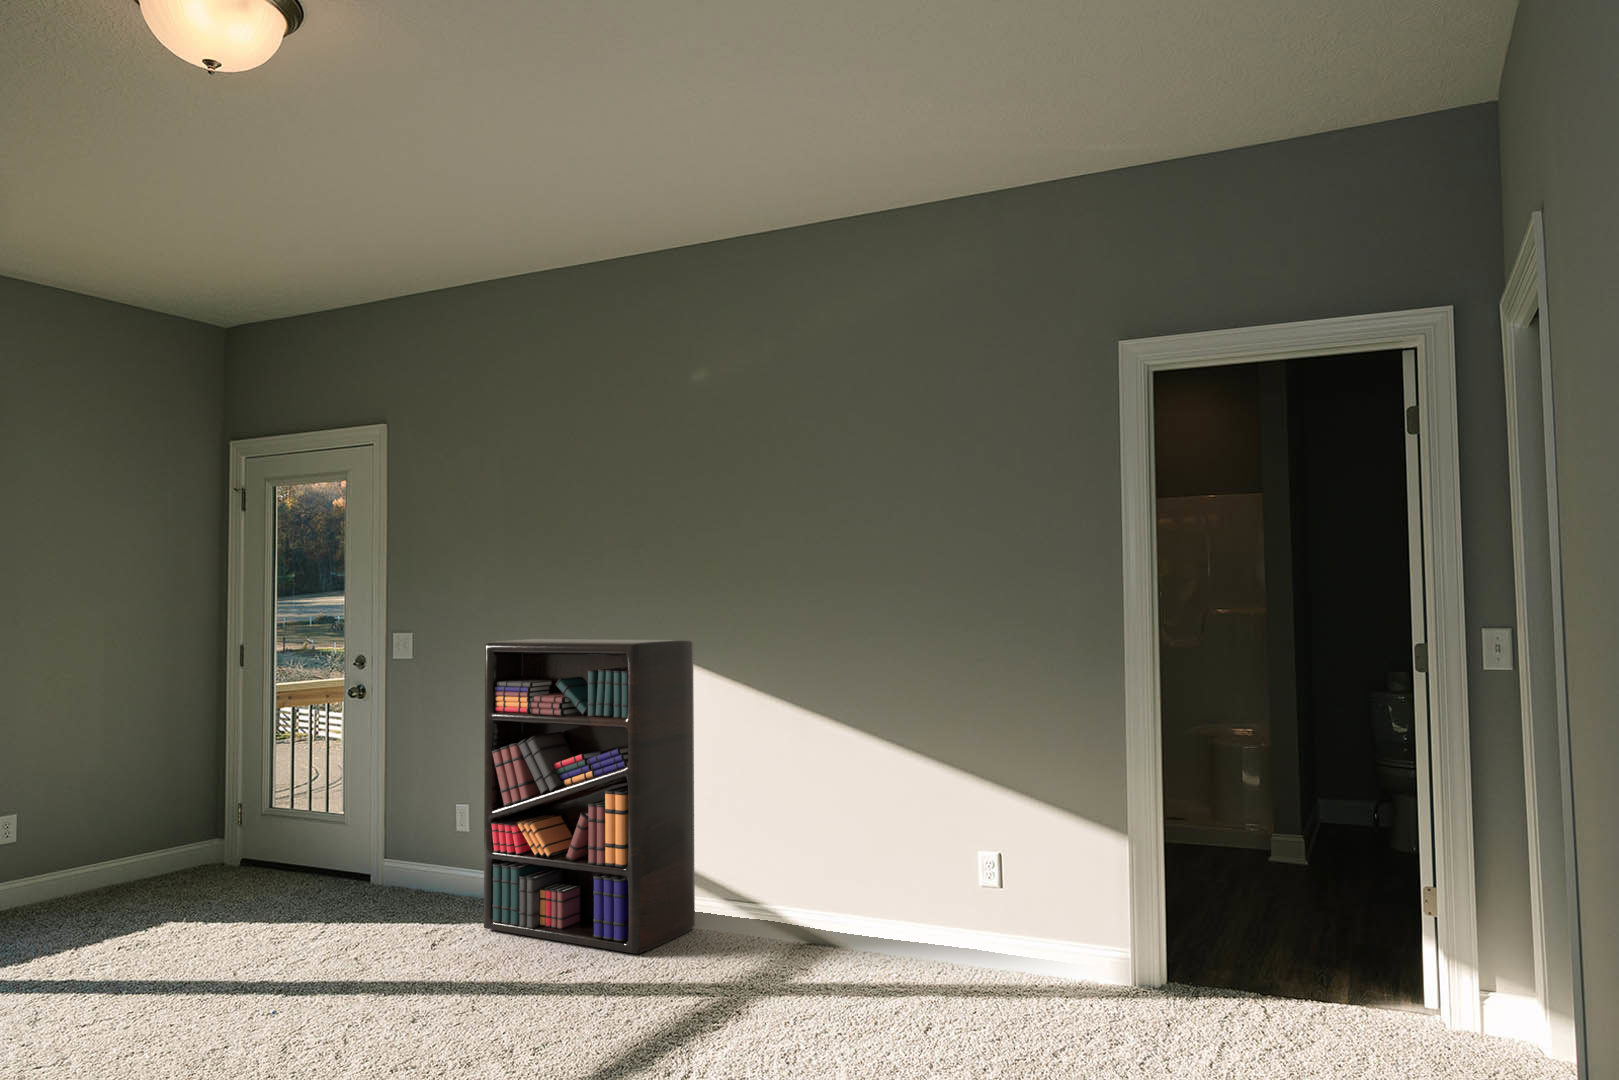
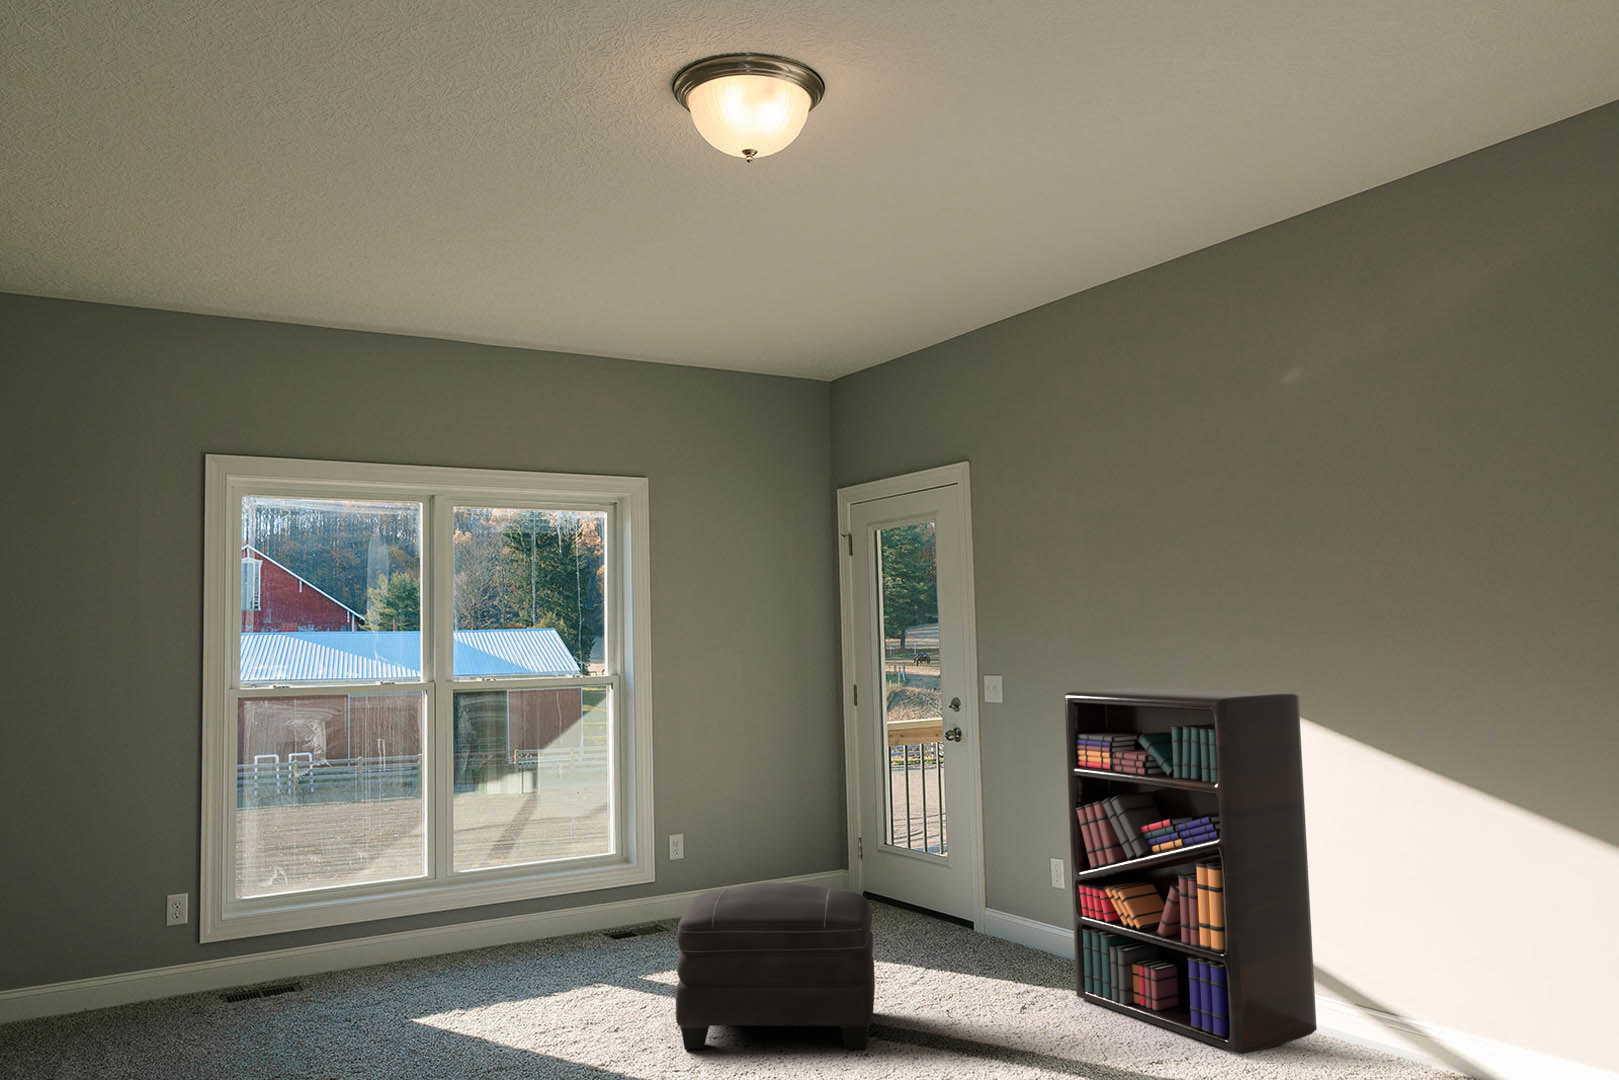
ottoman: none [35,848,281,1043] -> present [676,883,875,1049]

